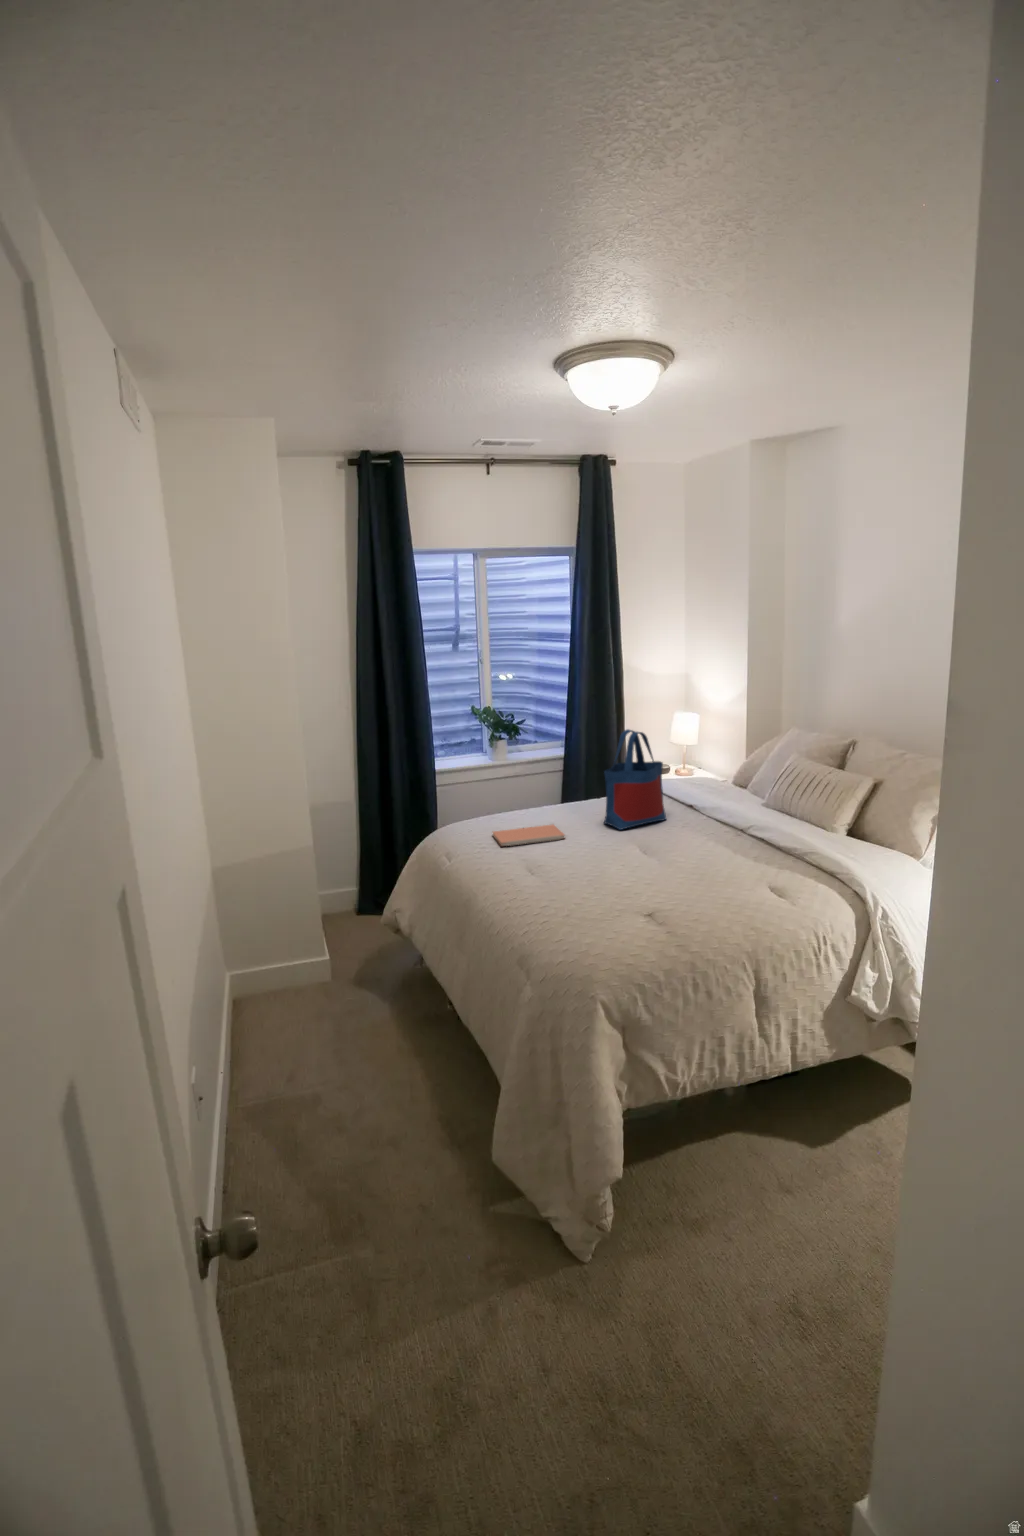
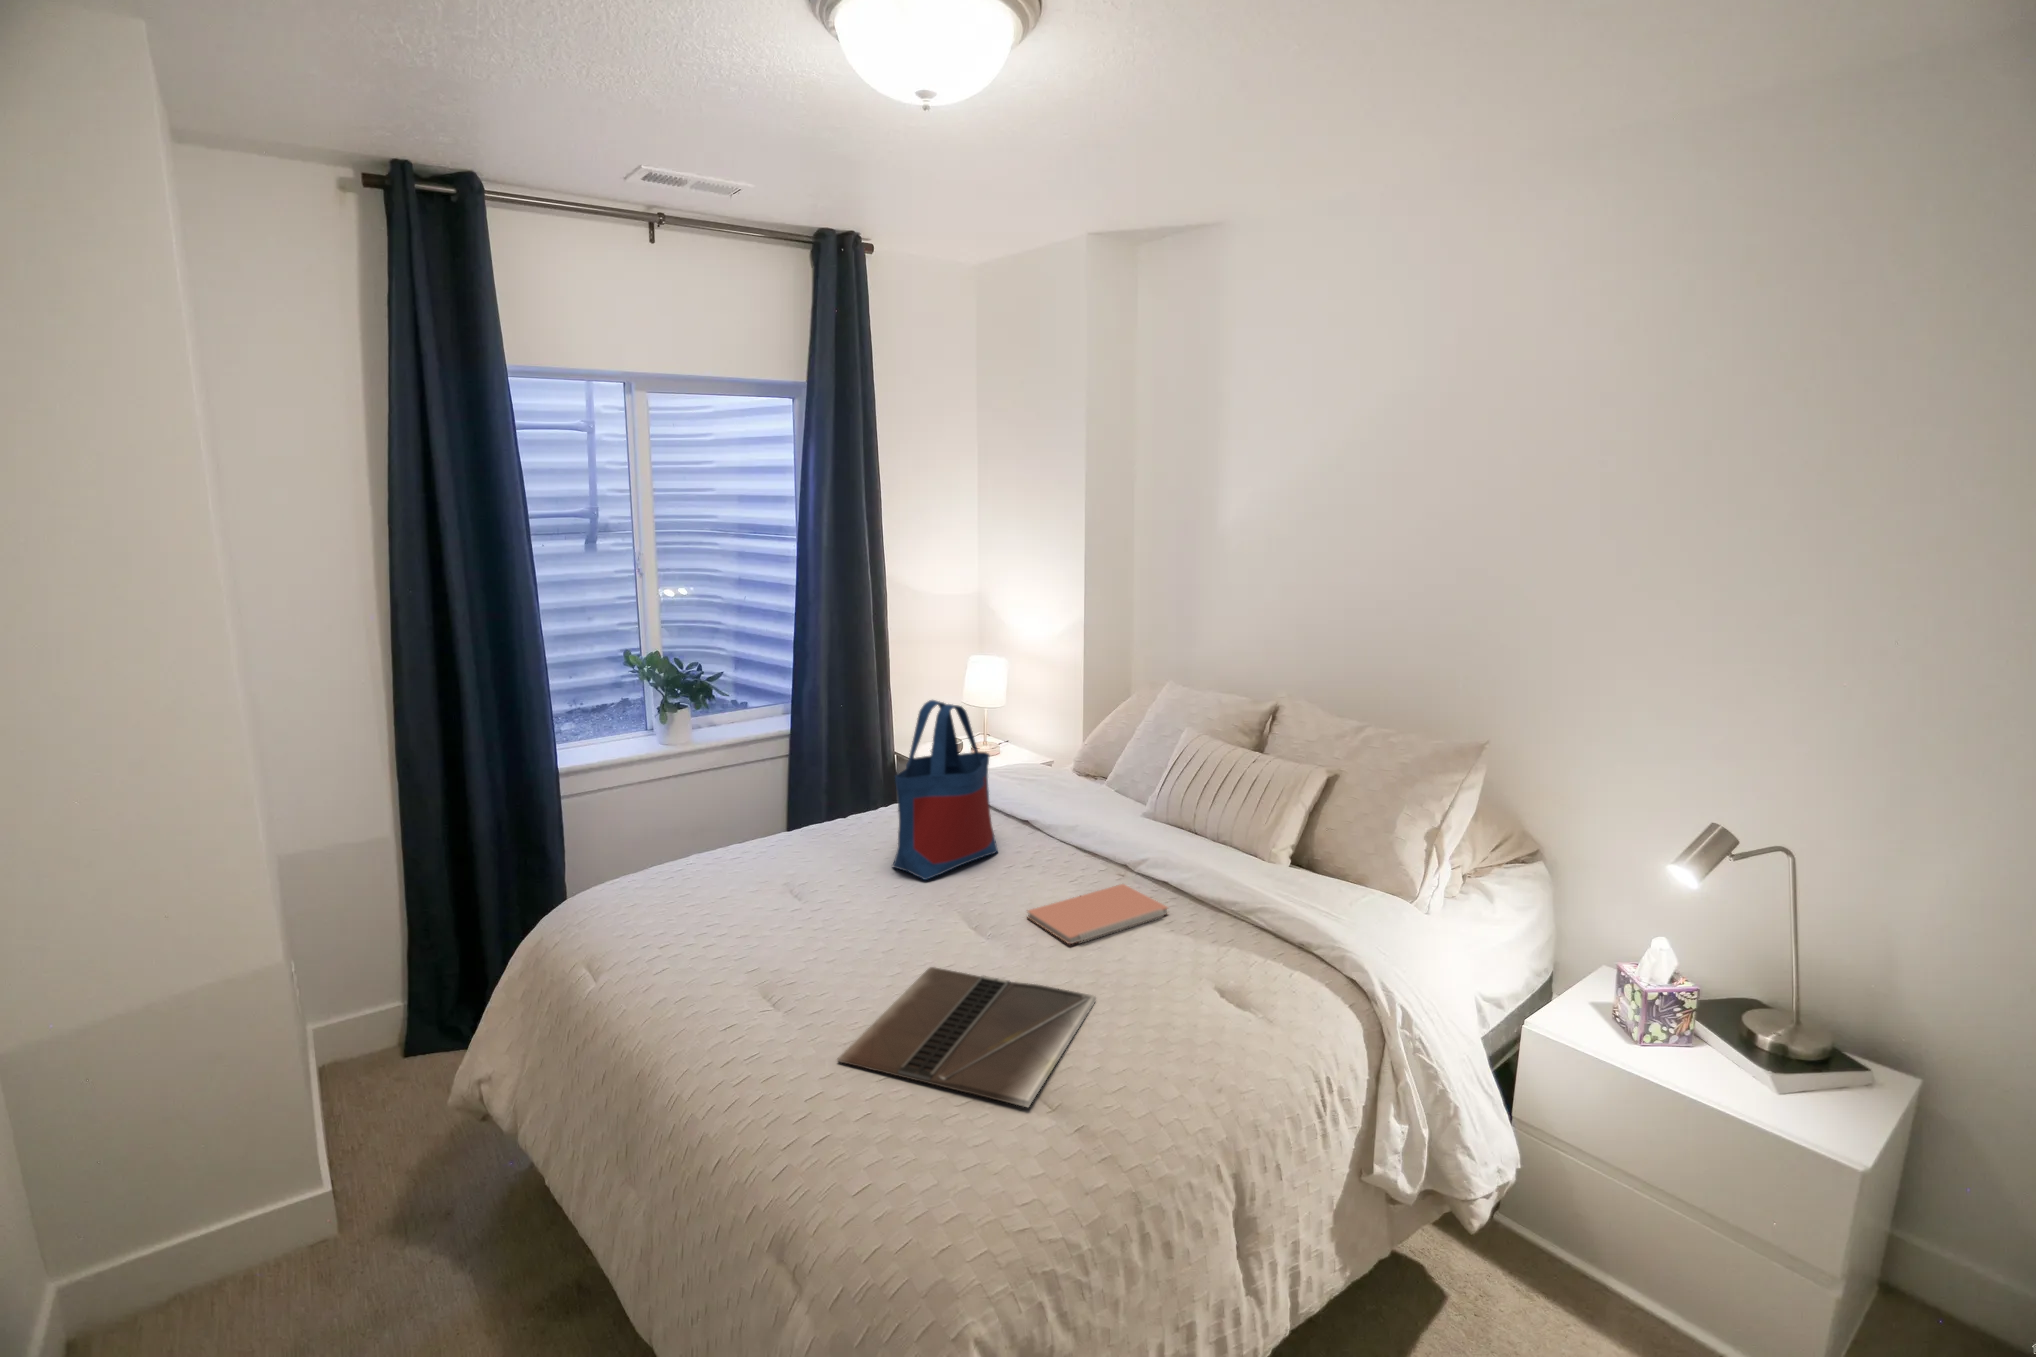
notebook: present [493,825,564,846] -> present [1027,884,1168,944]
laptop: none [554,867,697,924] -> present [837,967,1096,1108]

